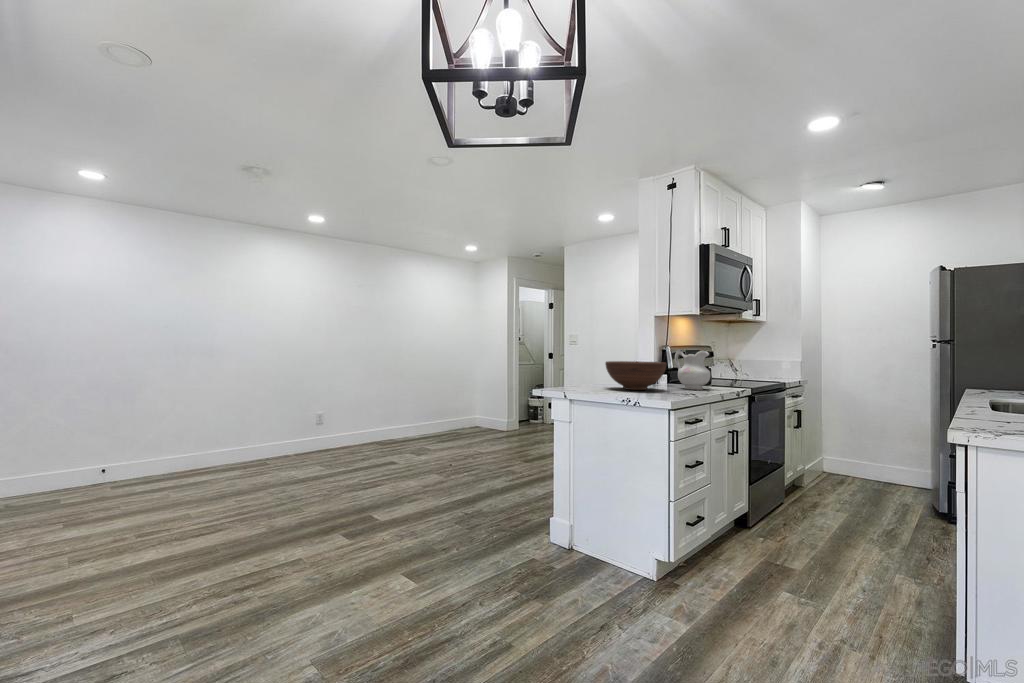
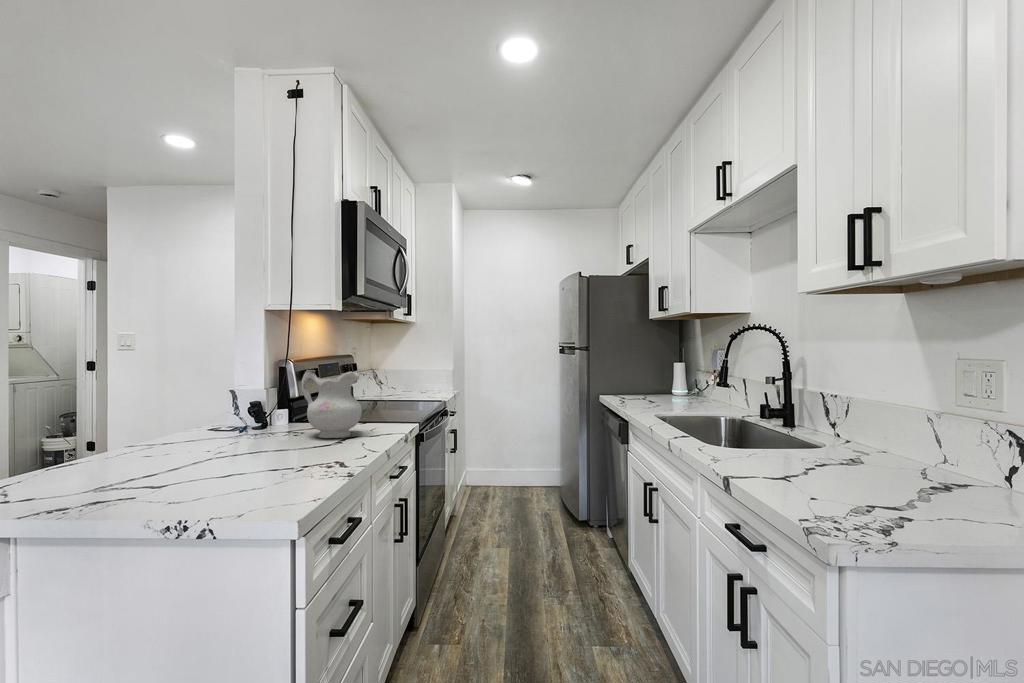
fruit bowl: present [606,361,666,390] -> none [145,398,286,465]

